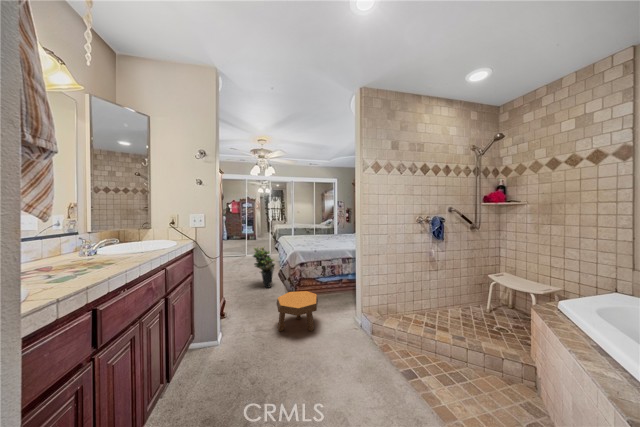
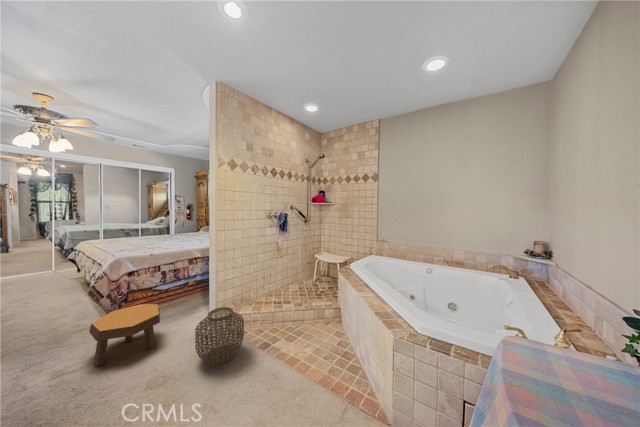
potted plant: present [253,247,275,288] -> none [19,257,75,319]
woven basket: none [339,313,385,374] -> present [195,307,244,365]

